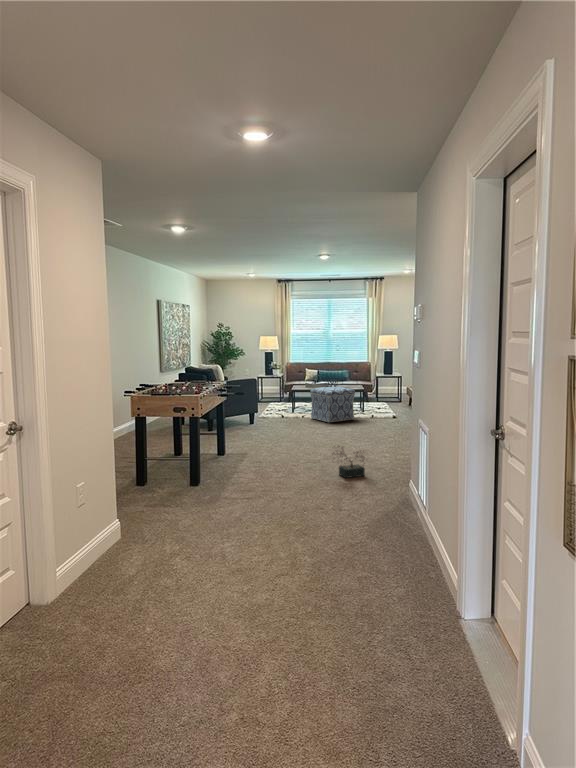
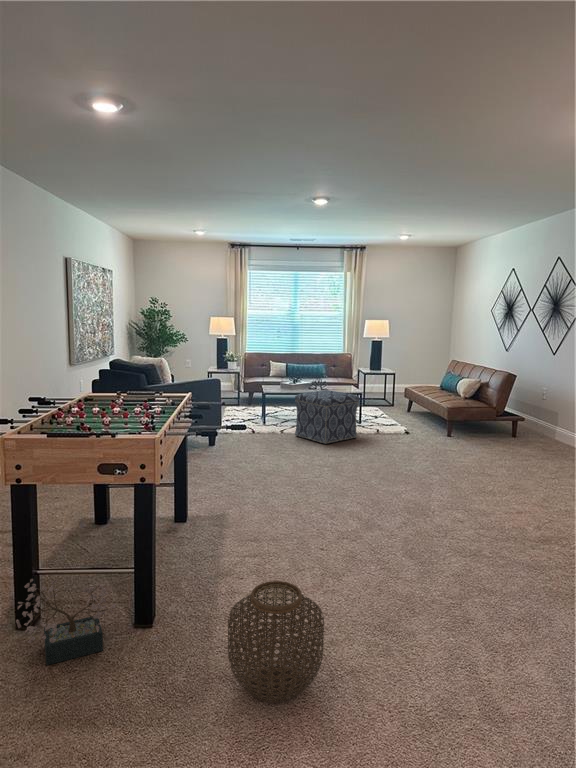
decorative plant: present [332,446,365,478] -> present [16,579,116,665]
woven basket: none [225,454,267,502] -> present [228,581,324,703]

